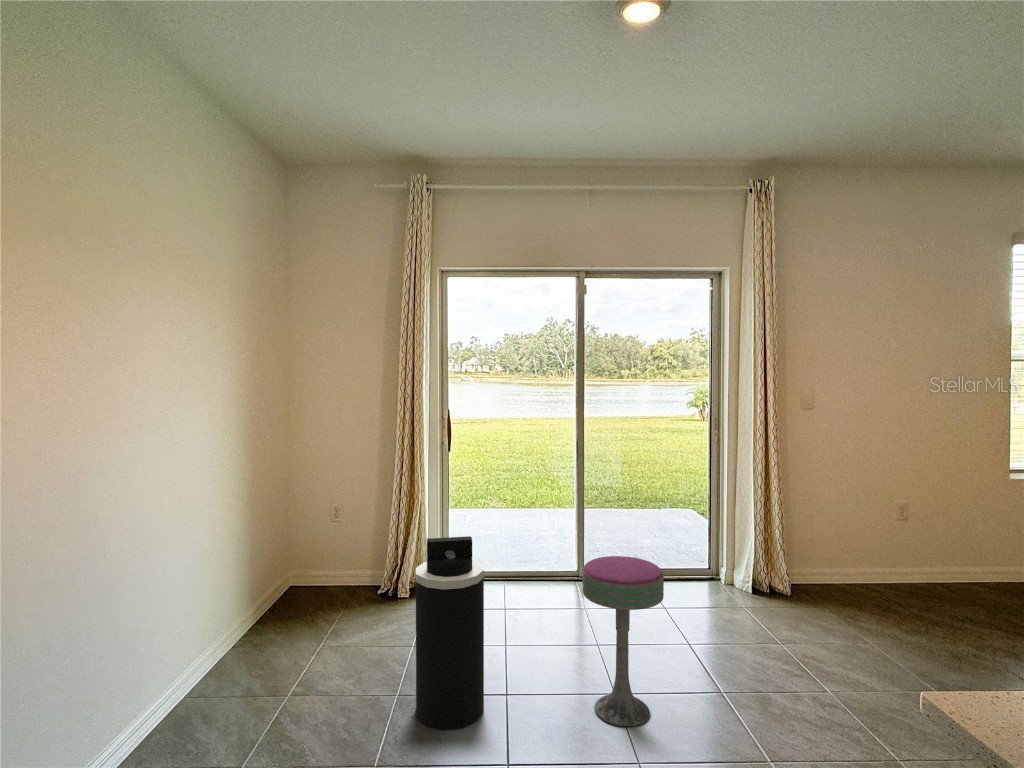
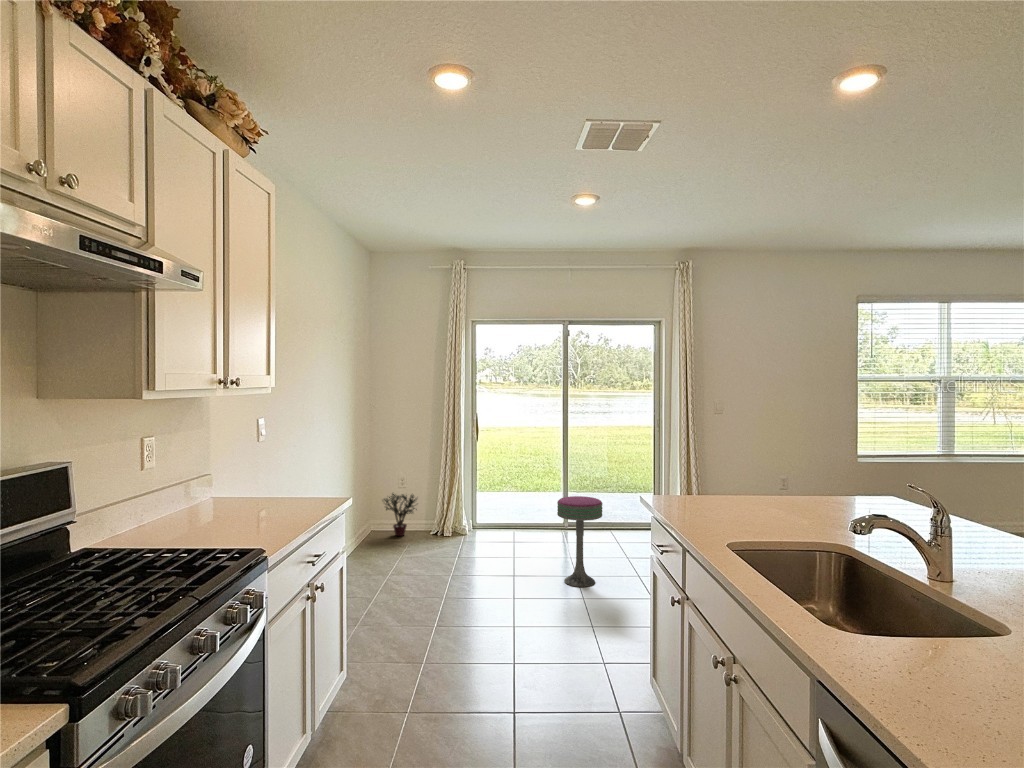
potted plant: none [300,530,360,599] -> present [384,494,417,536]
trash can: present [416,536,484,731] -> none [464,483,502,587]

